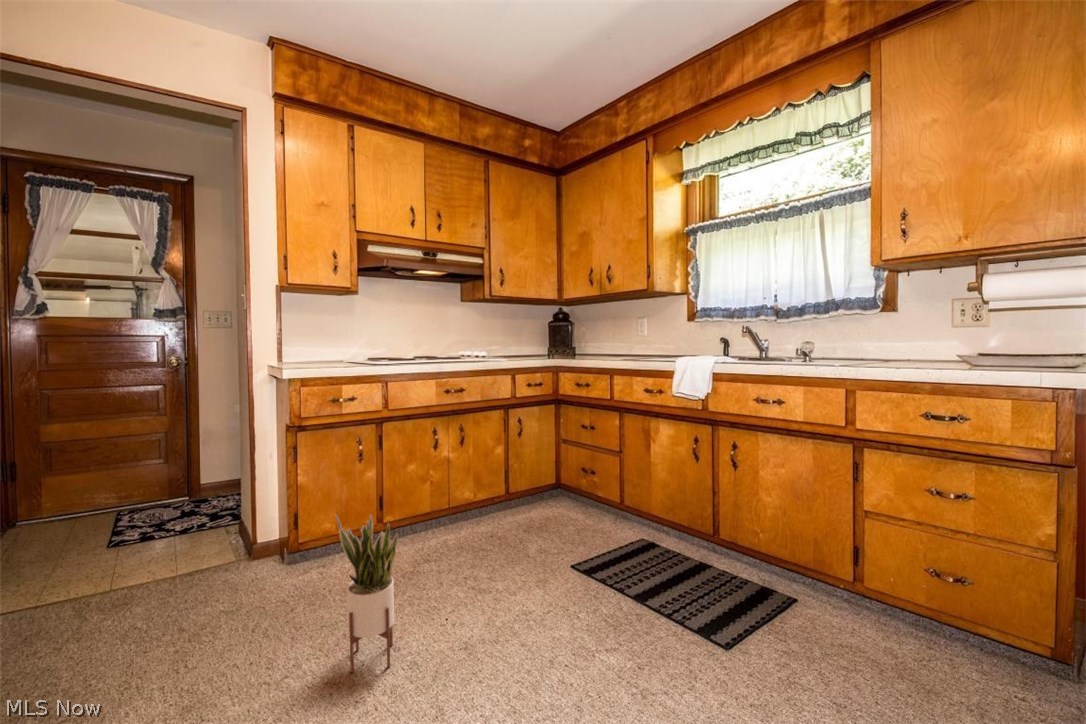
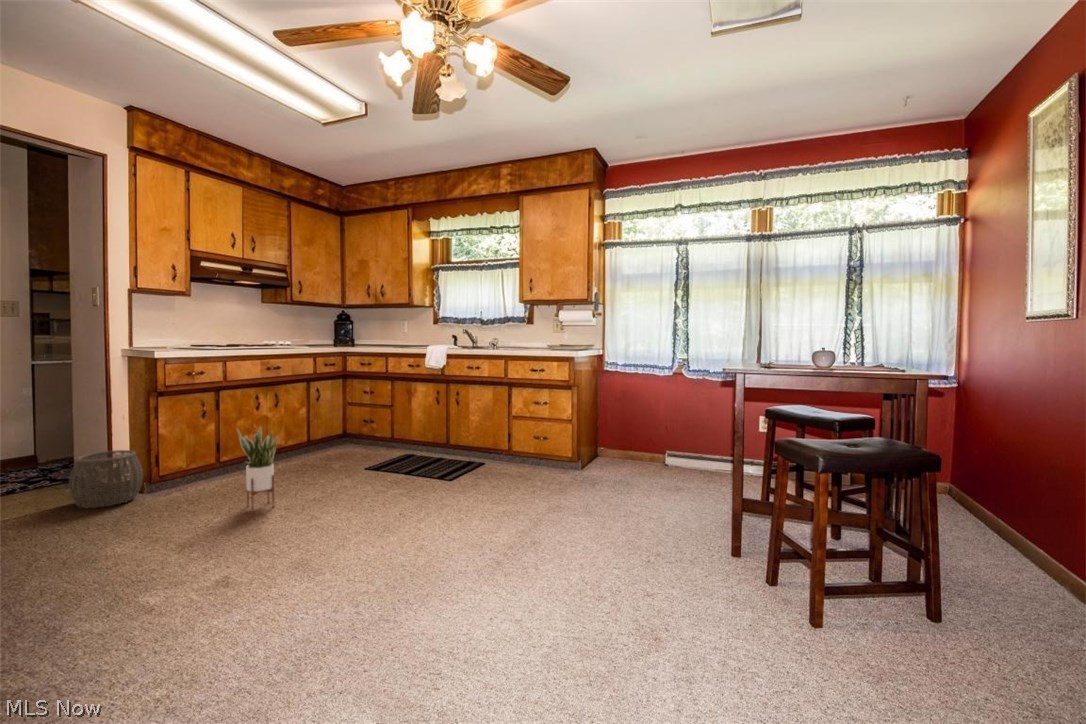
woven basket: none [181,505,275,595] -> present [69,450,143,508]

